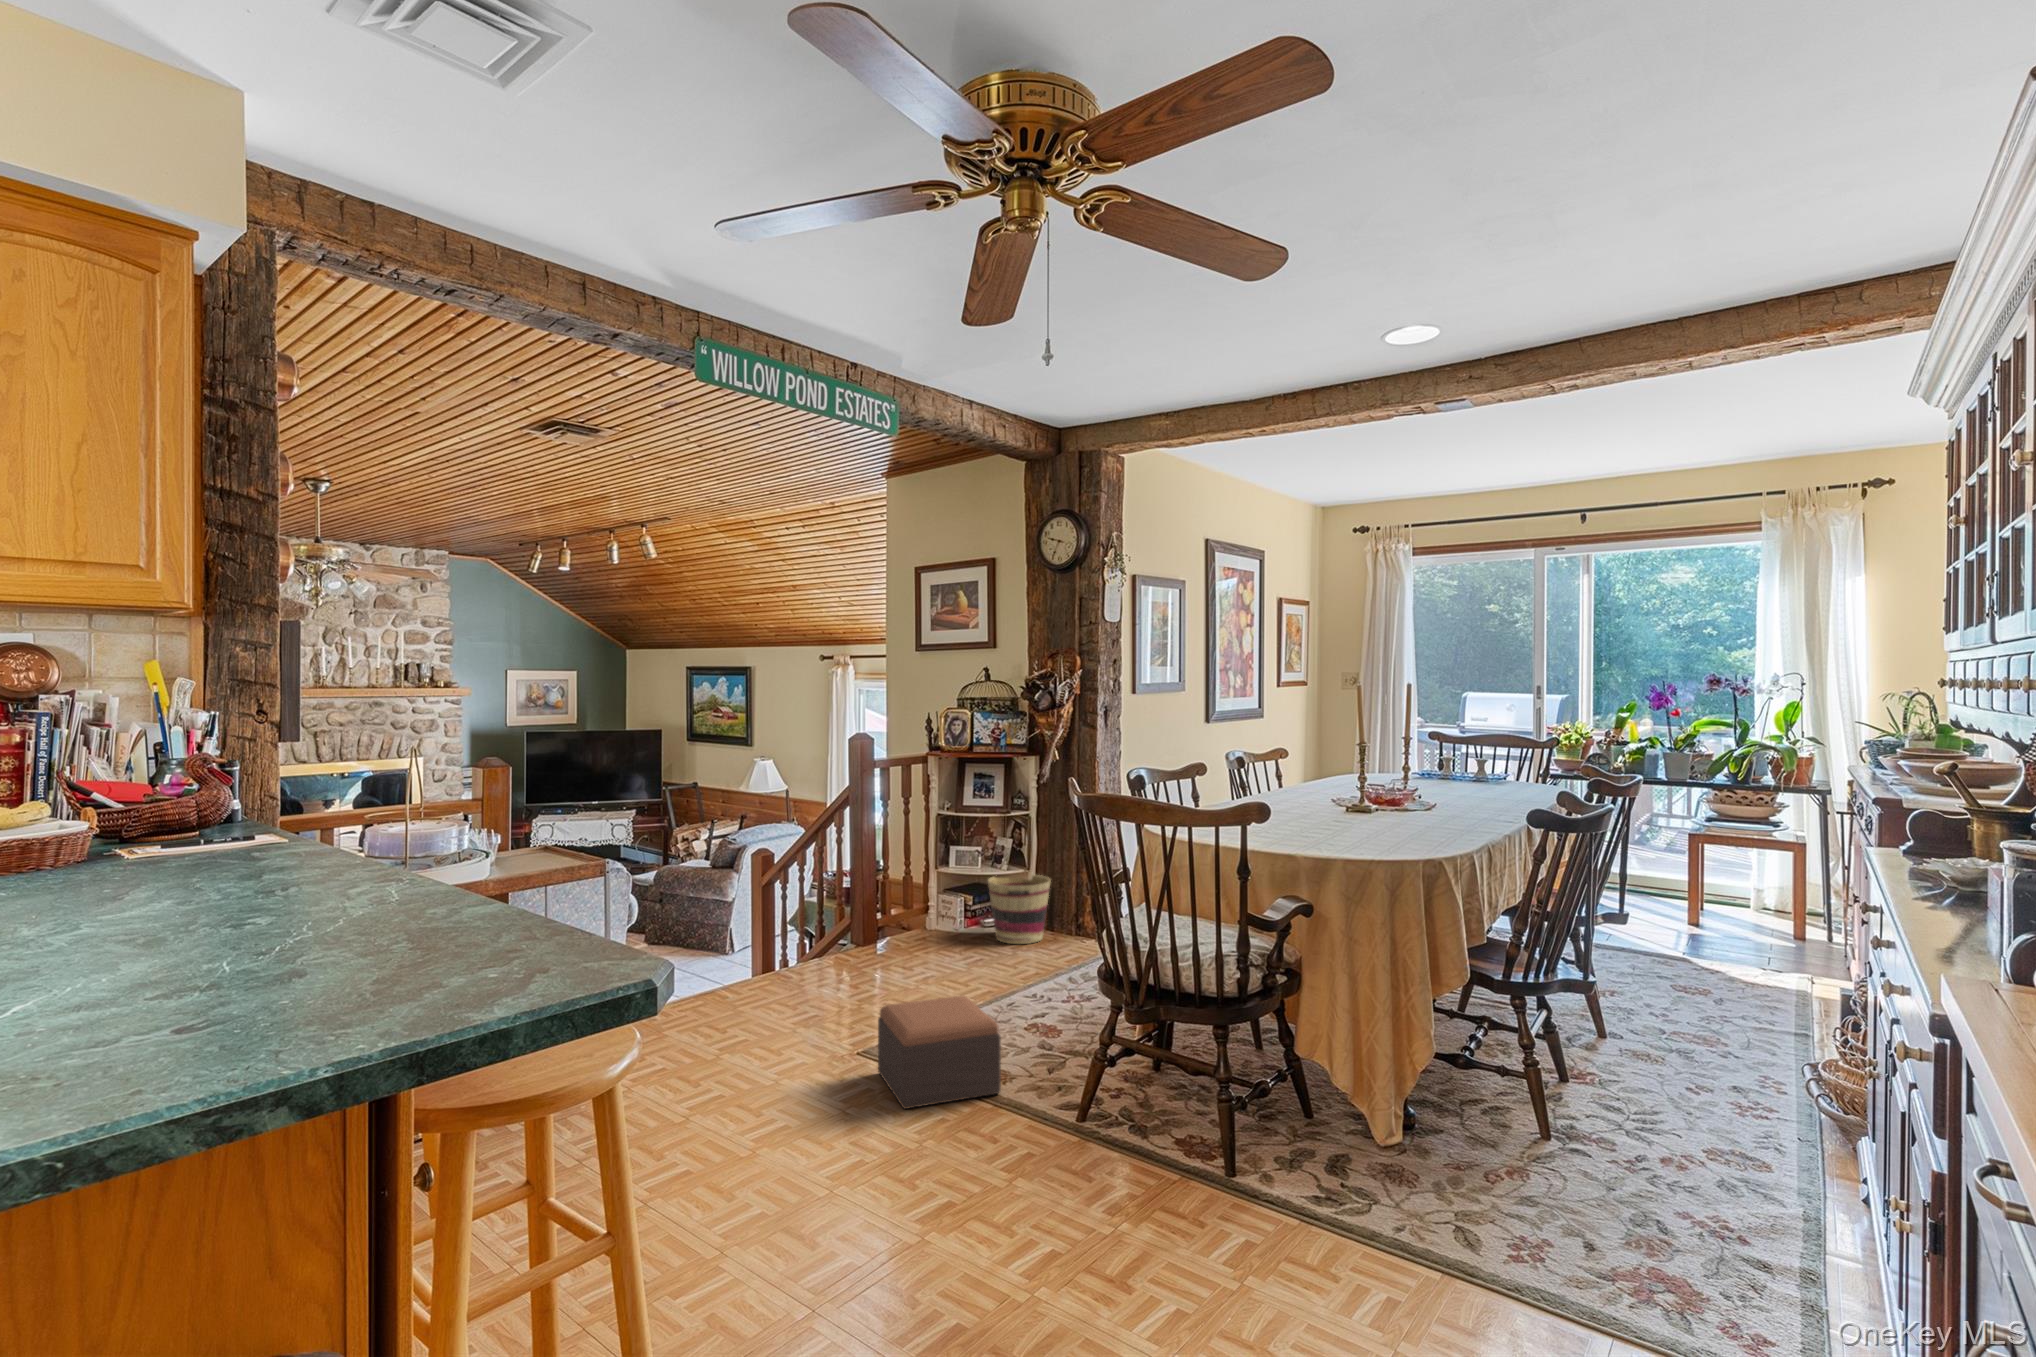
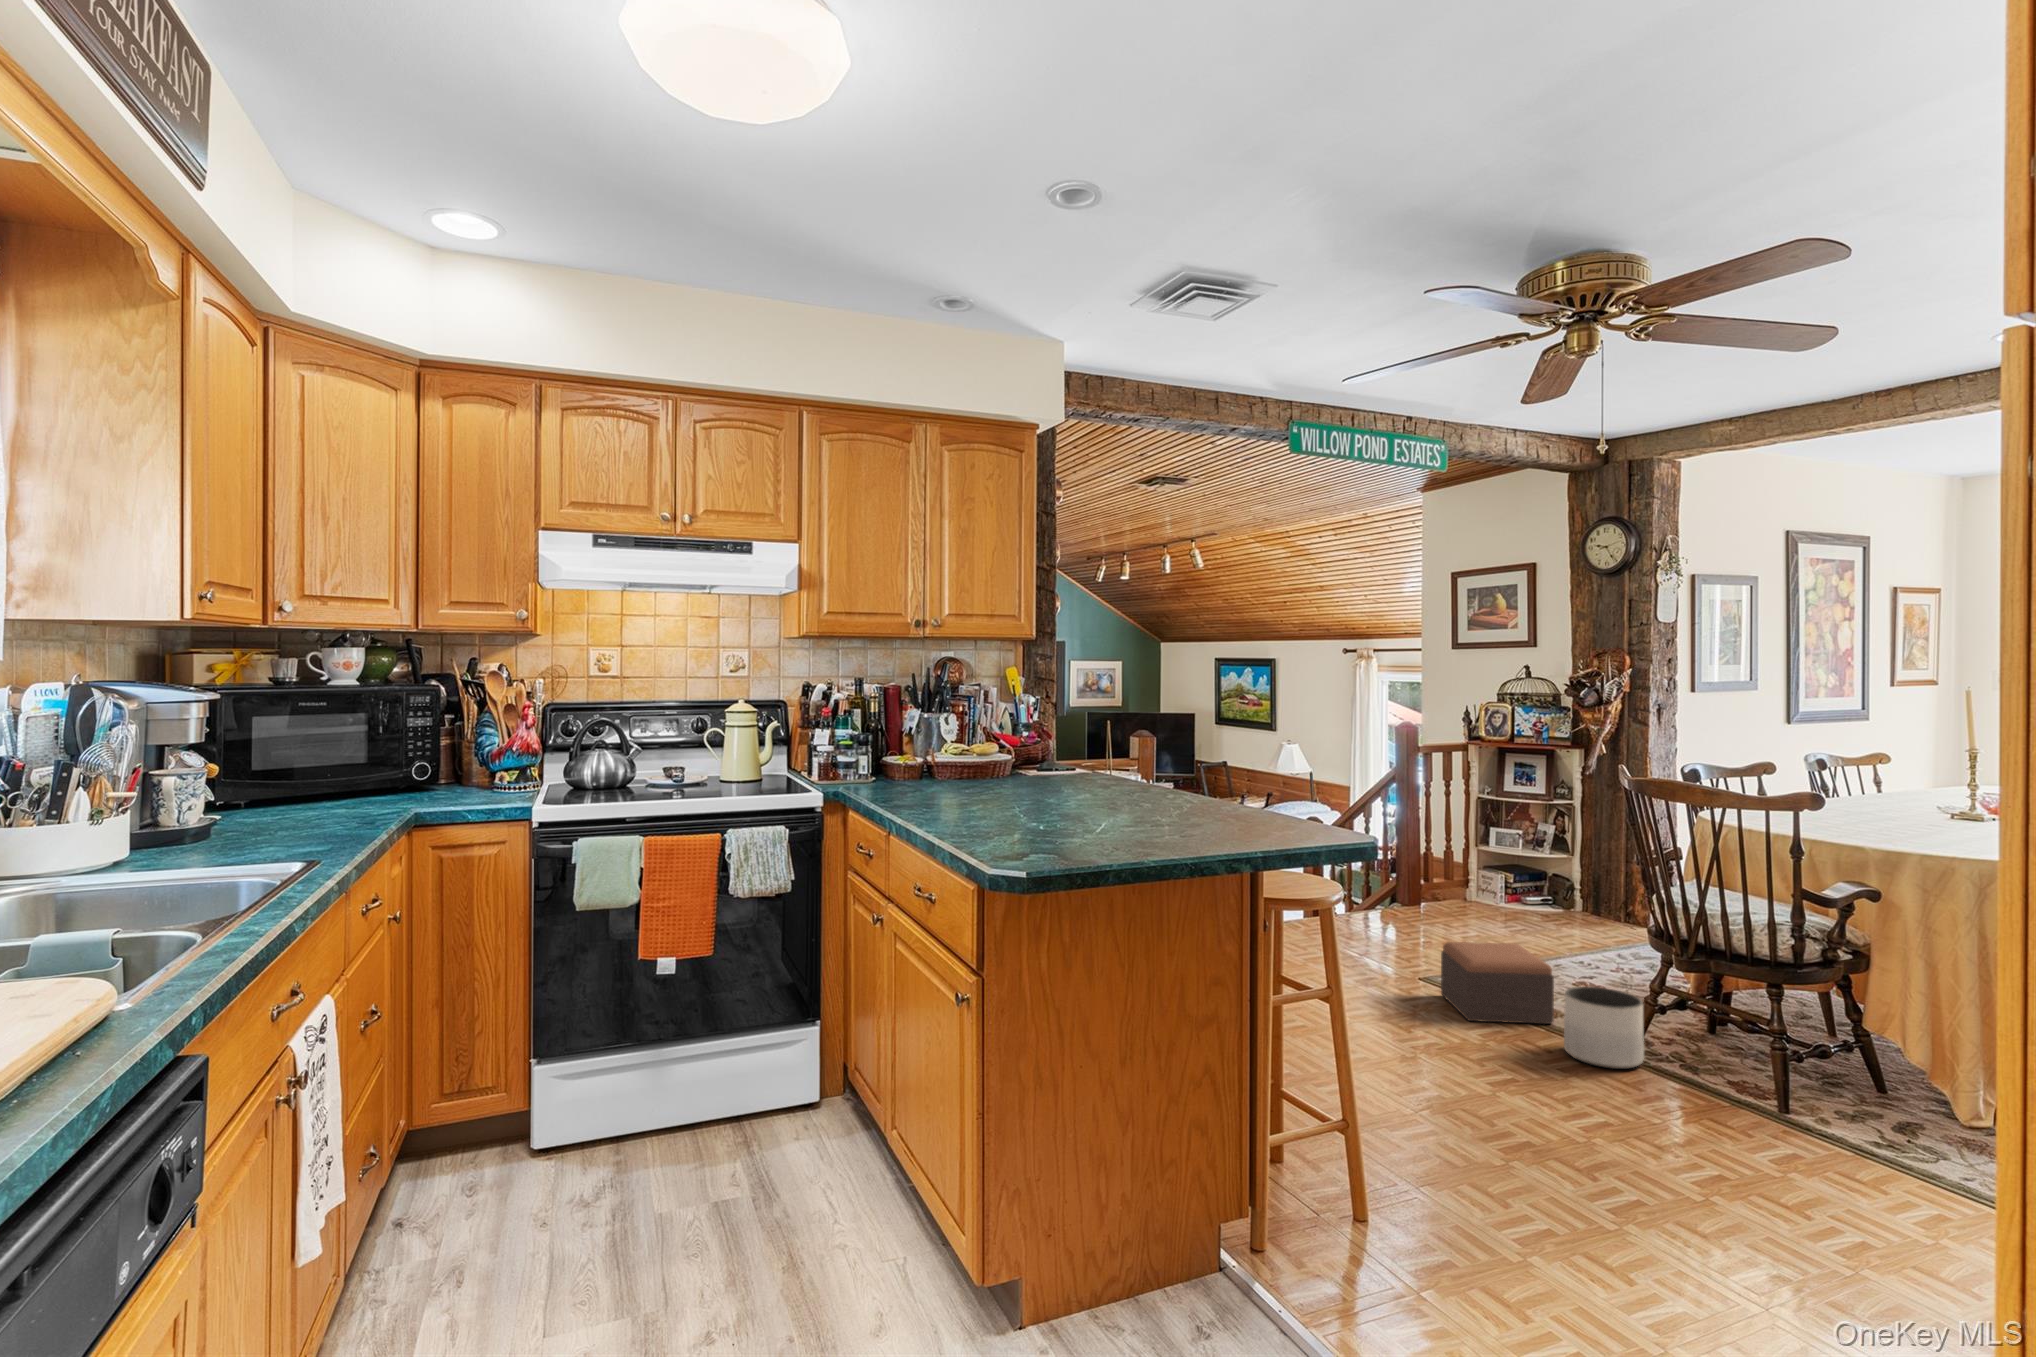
basket: present [988,875,1051,944] -> none [1529,858,1595,922]
planter: none [1009,1047,1093,1153] -> present [1564,987,1644,1069]

